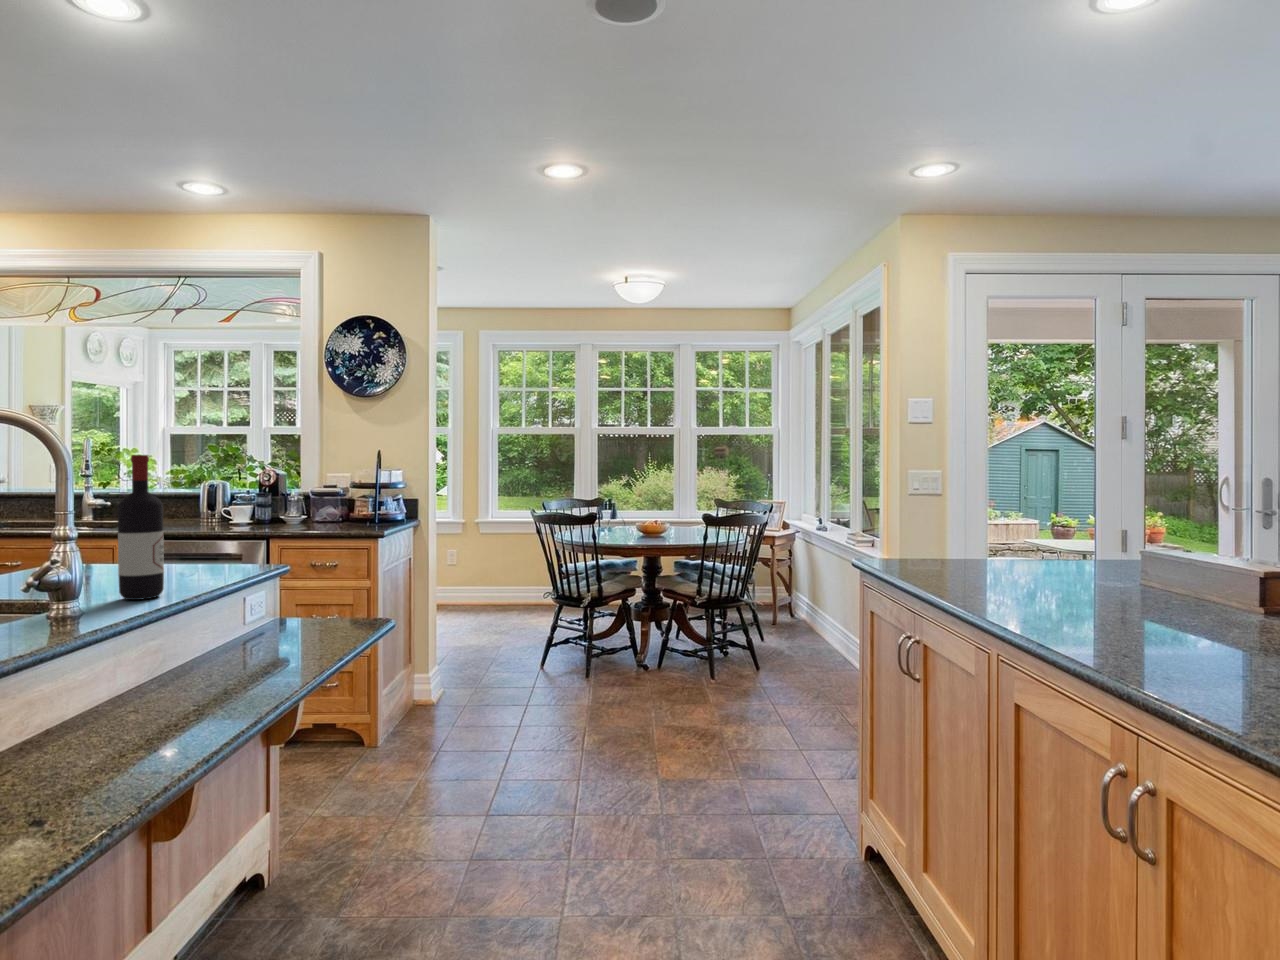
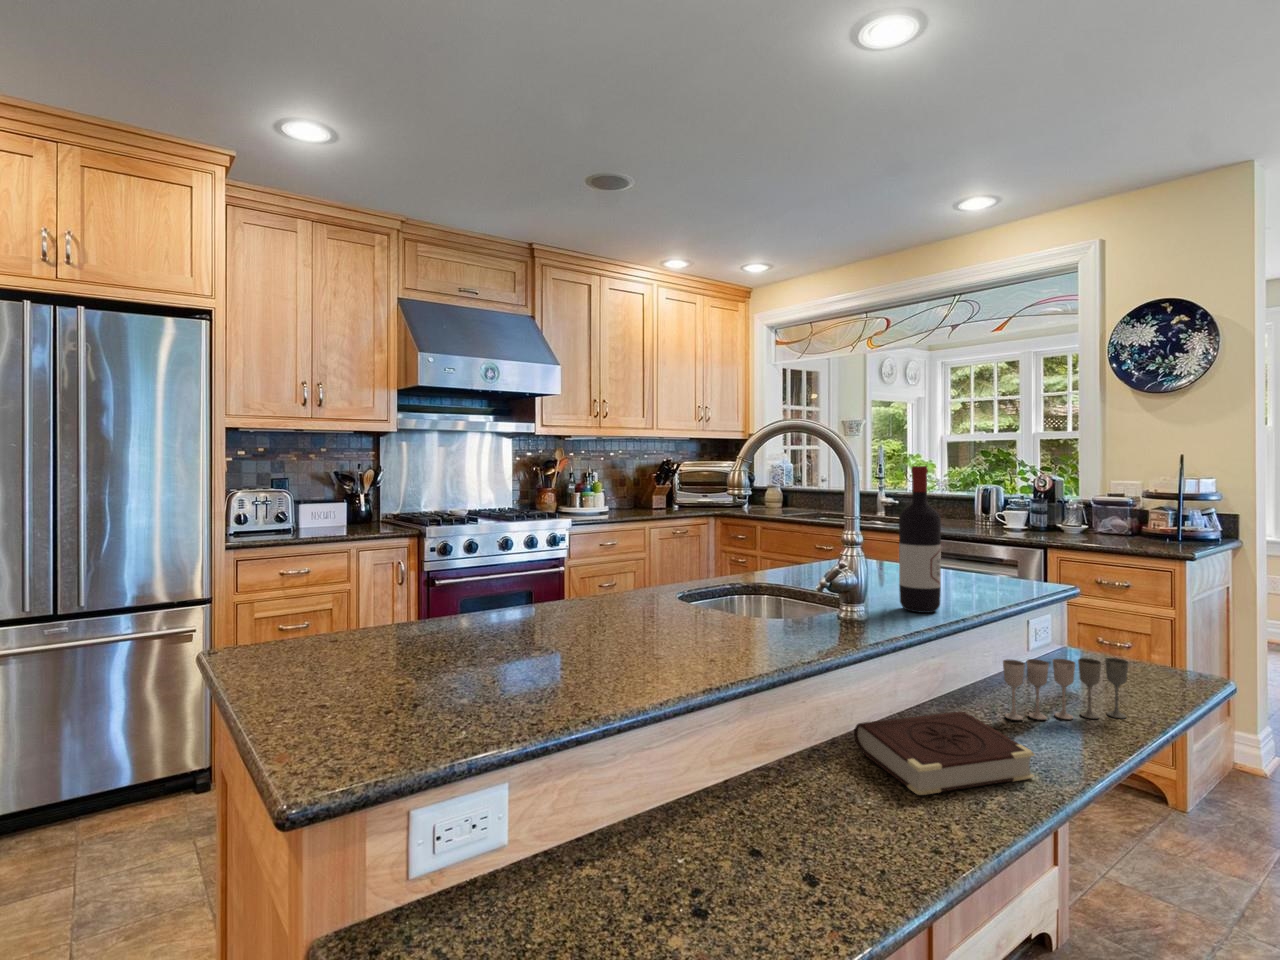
wine glass: none [223,609,322,676] -> present [1003,658,1129,720]
book: none [73,674,248,745] -> present [854,711,1035,795]

